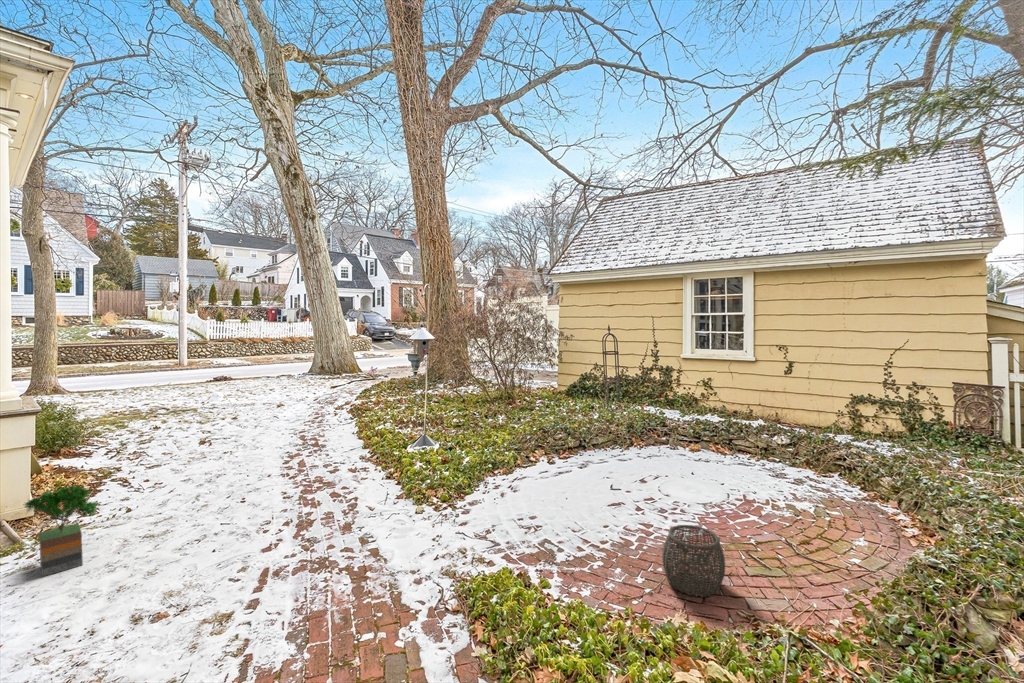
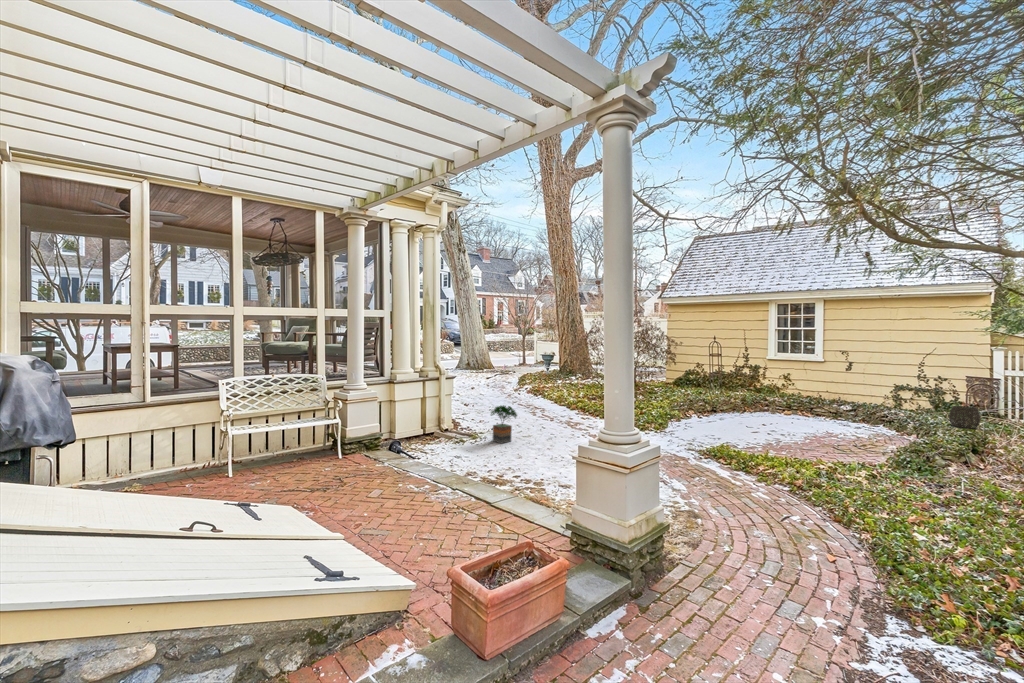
woven basket: present [662,525,725,597] -> present [949,406,981,429]

